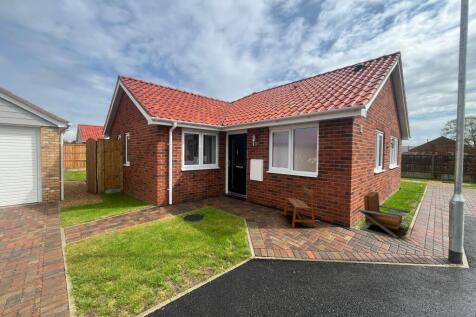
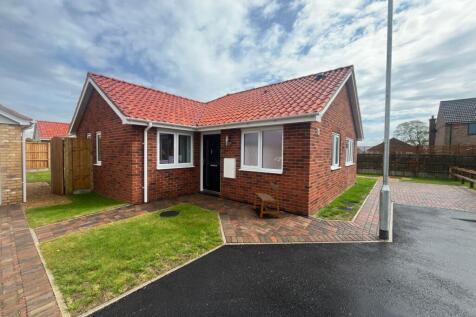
lounge chair: present [359,192,404,239] -> none [316,186,352,224]

